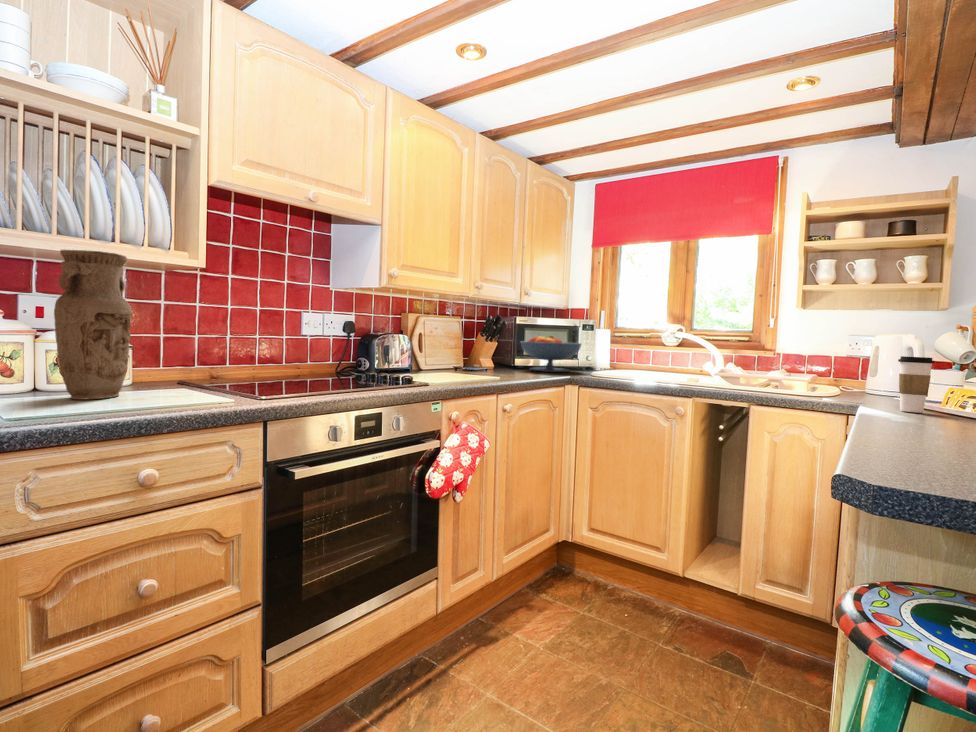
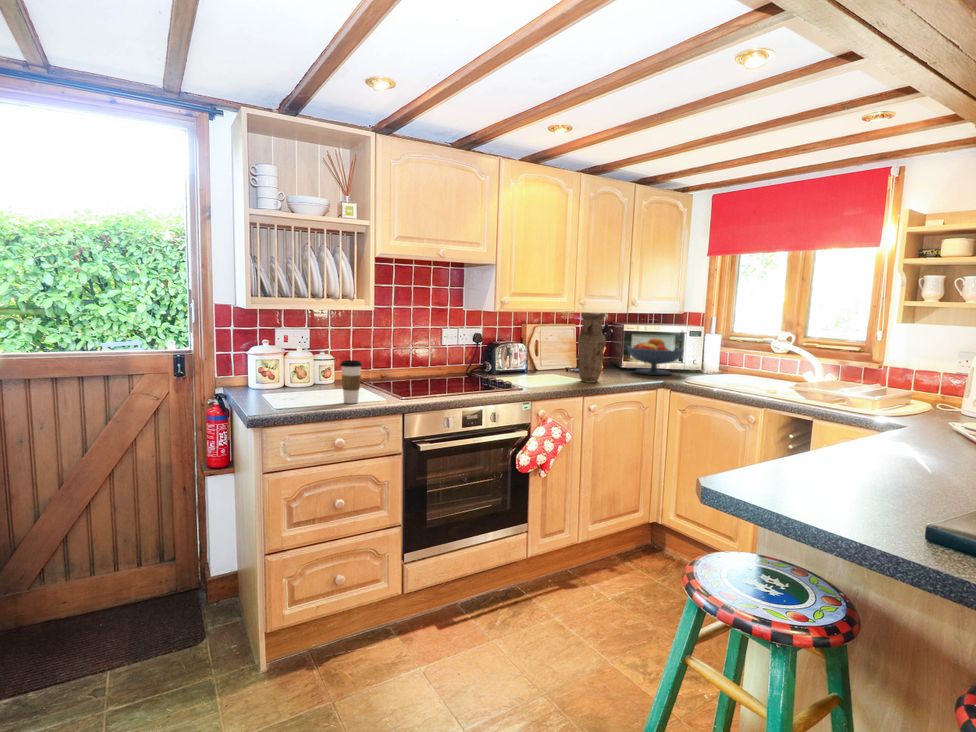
vase: present [54,250,131,399] -> present [578,313,606,383]
coffee cup: present [898,356,934,413] -> present [340,360,362,404]

